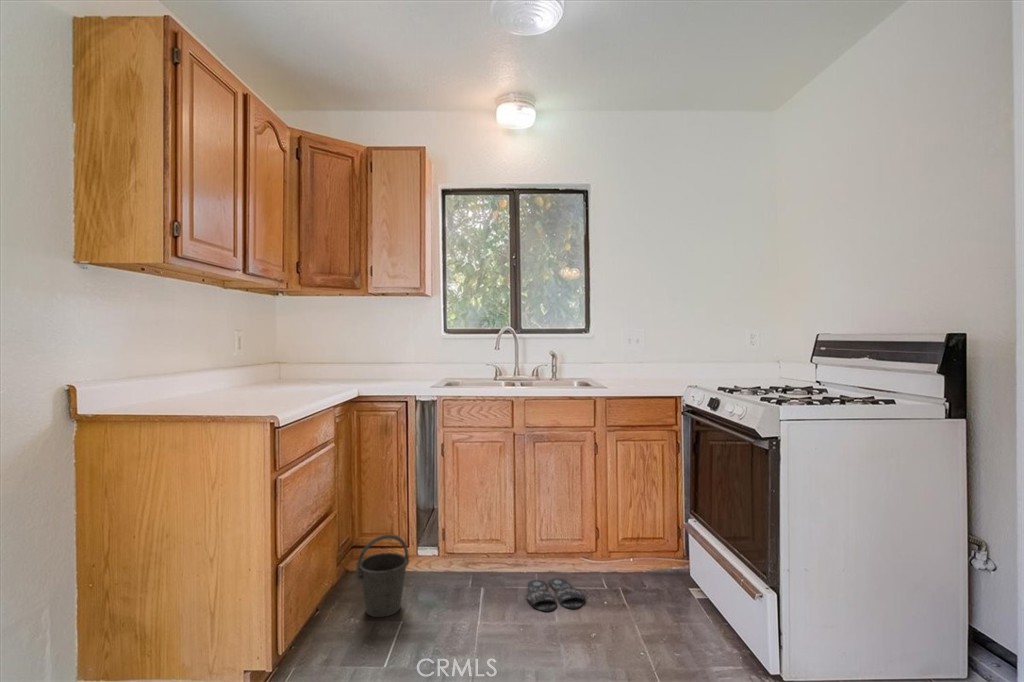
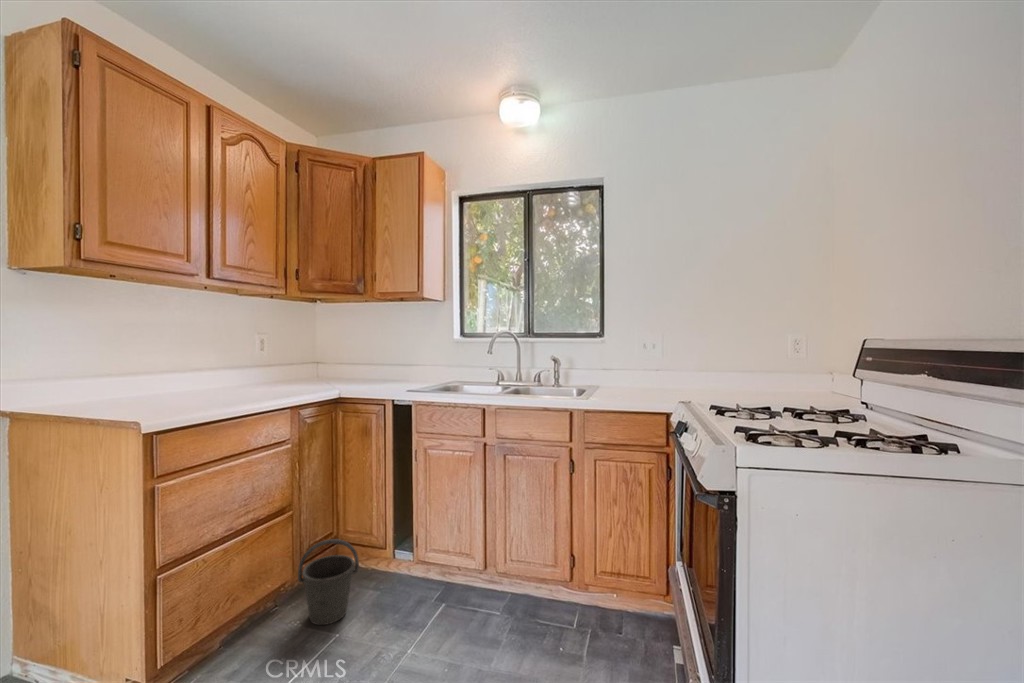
slippers: present [526,578,584,612] -> none [468,608,535,663]

